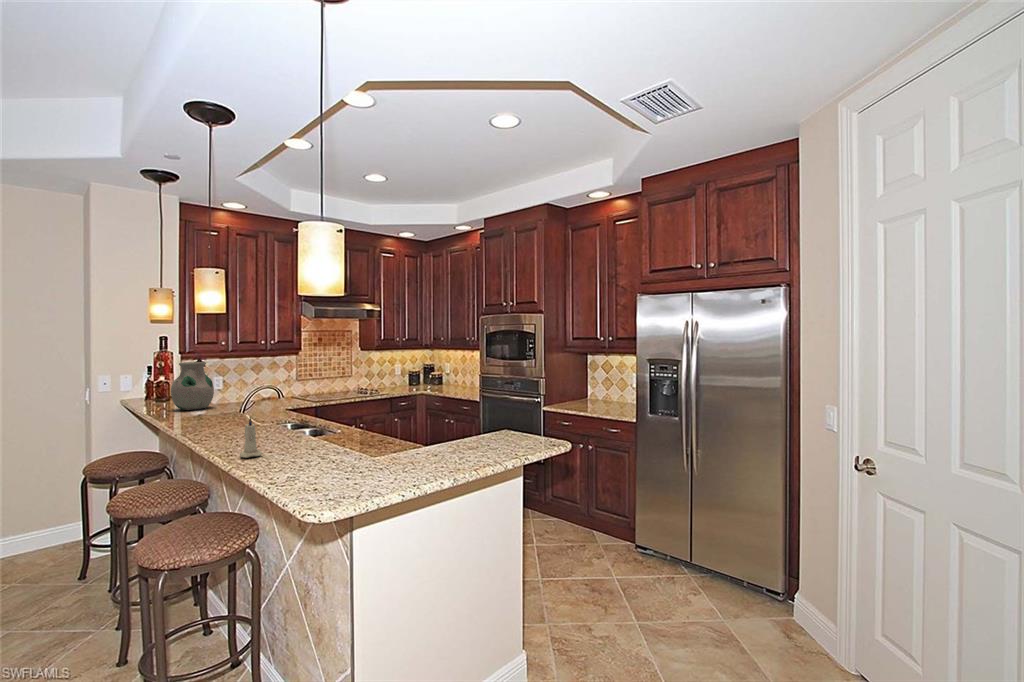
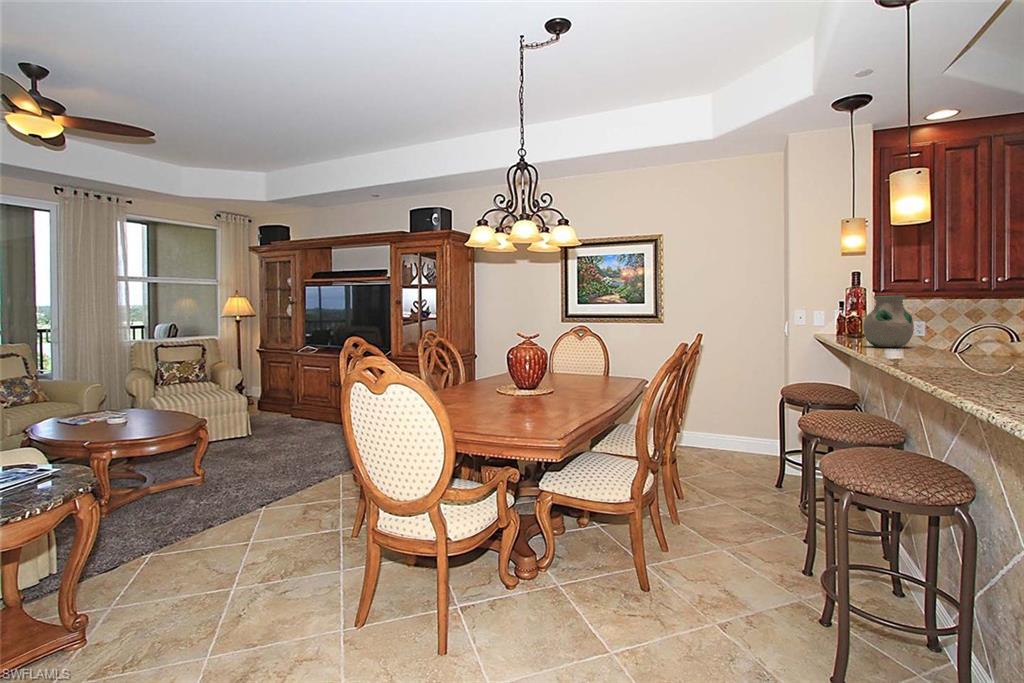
candle: present [240,417,262,458] -> none [952,336,988,389]

